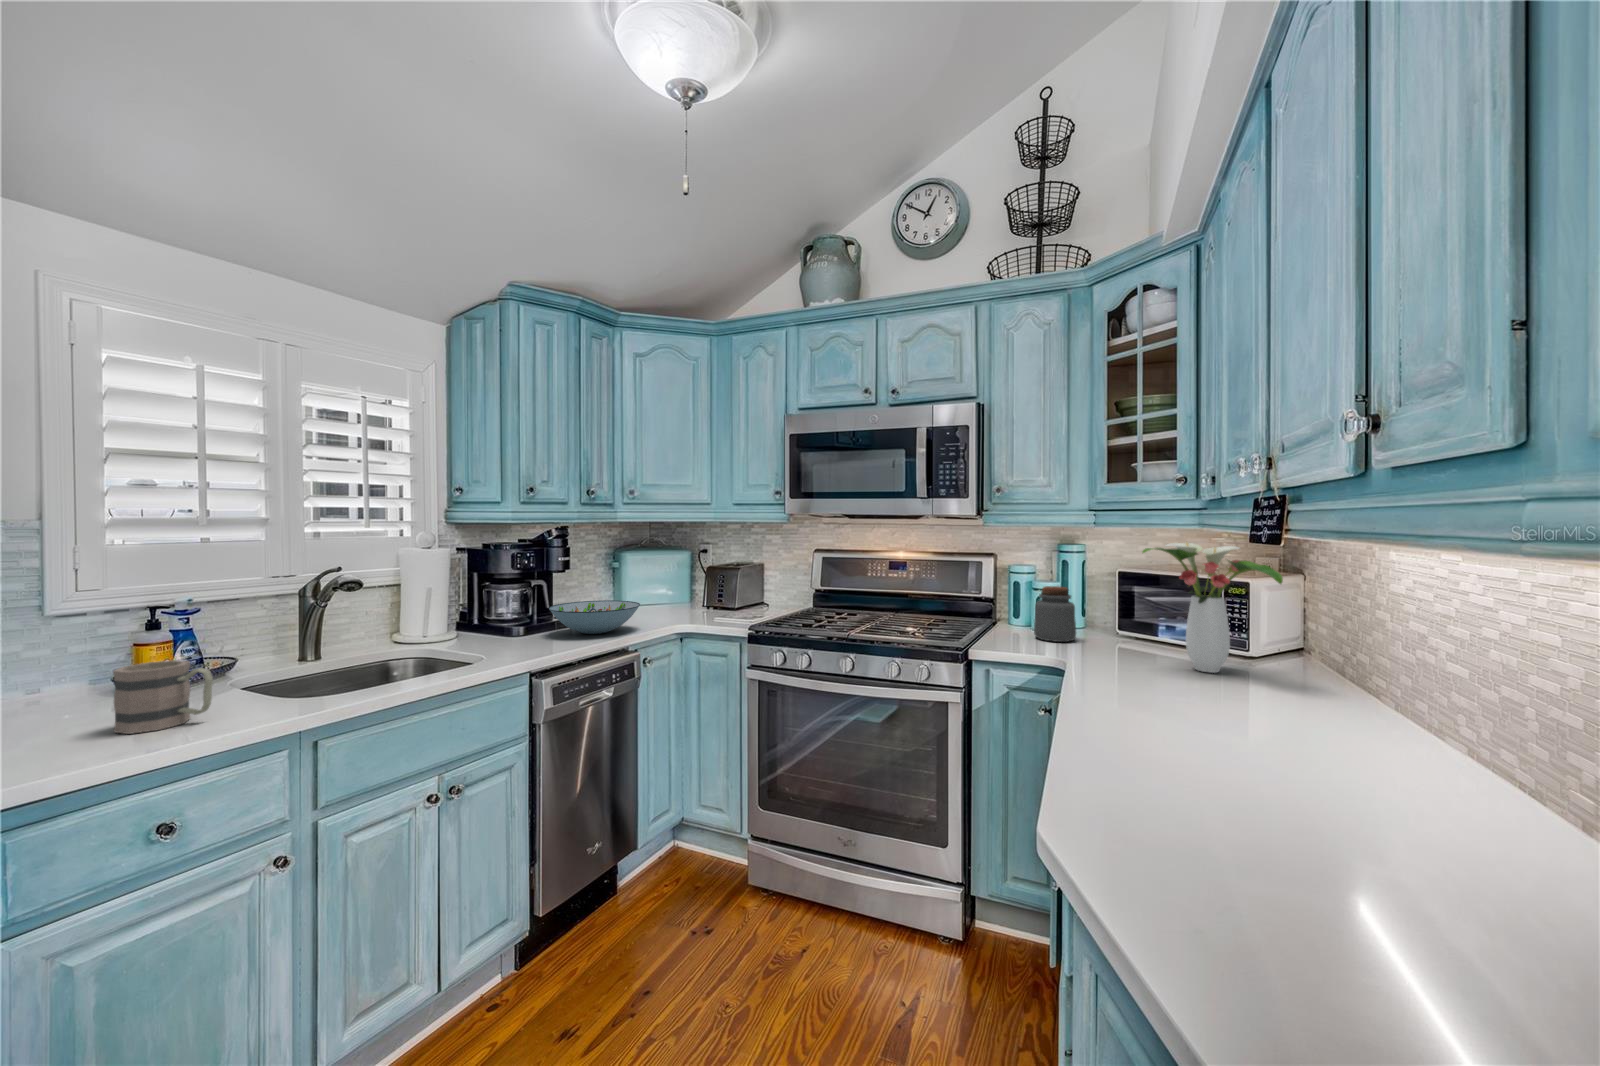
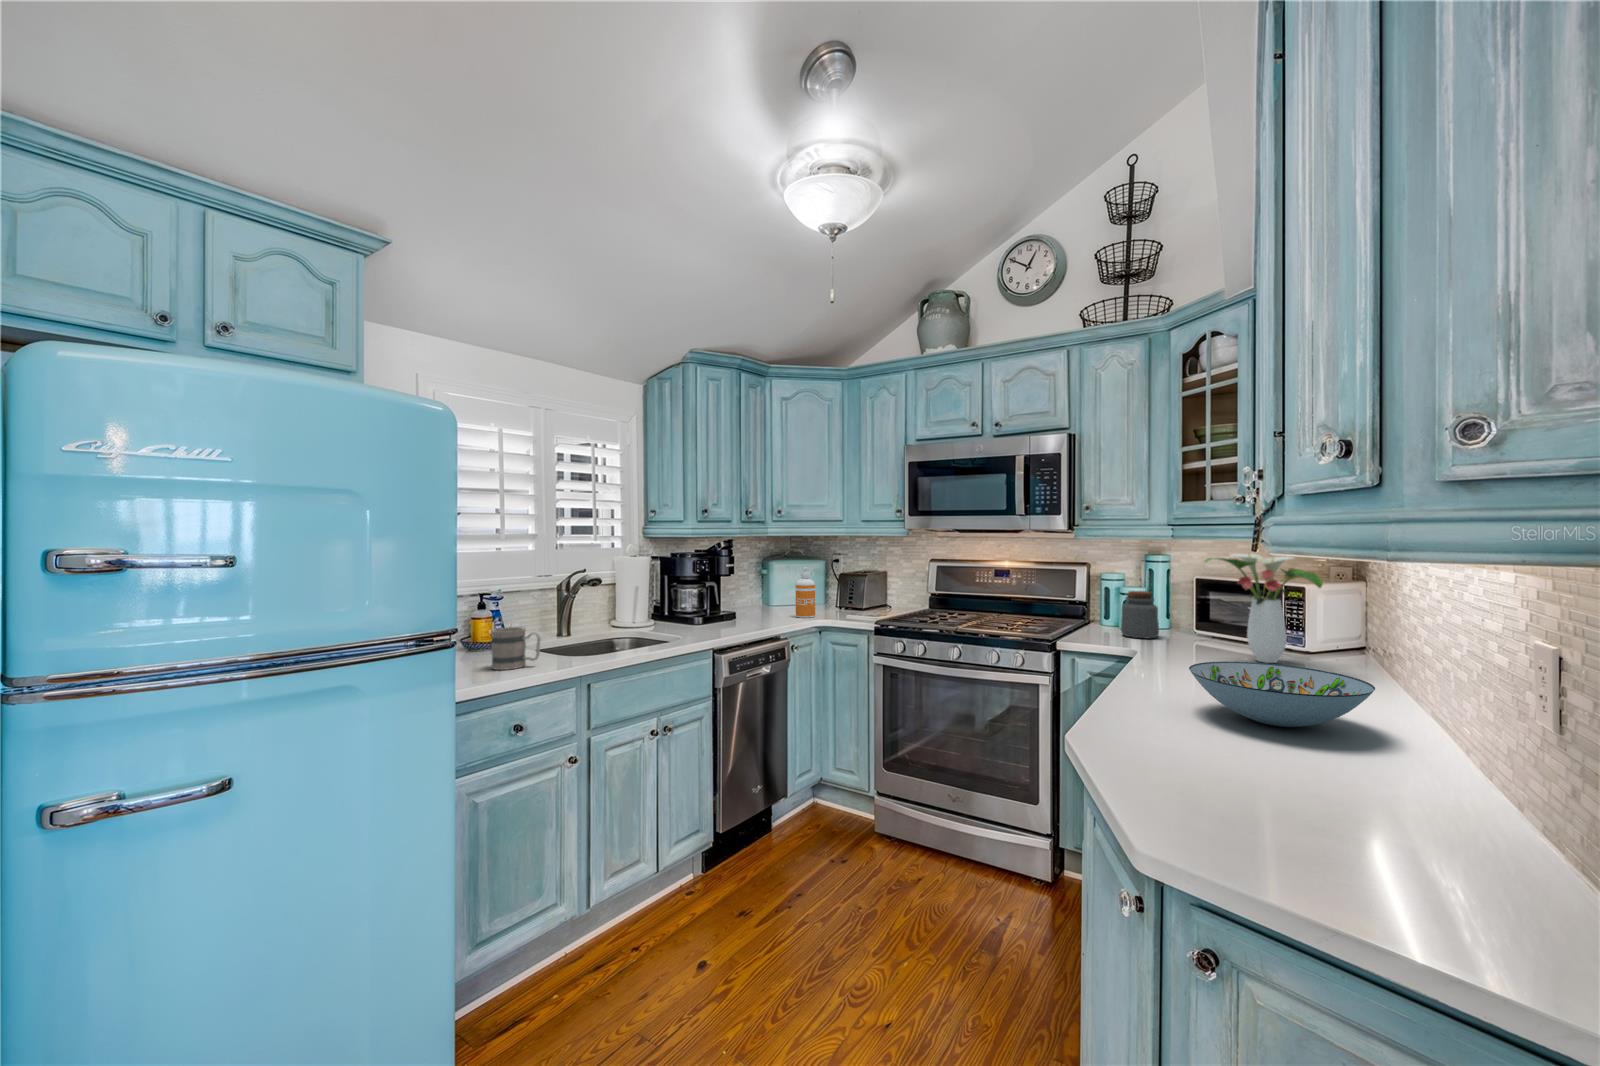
soap dispenser: none [655,561,680,623] -> present [796,567,815,618]
decorative bowl: present [549,600,640,634] -> present [1189,662,1375,727]

